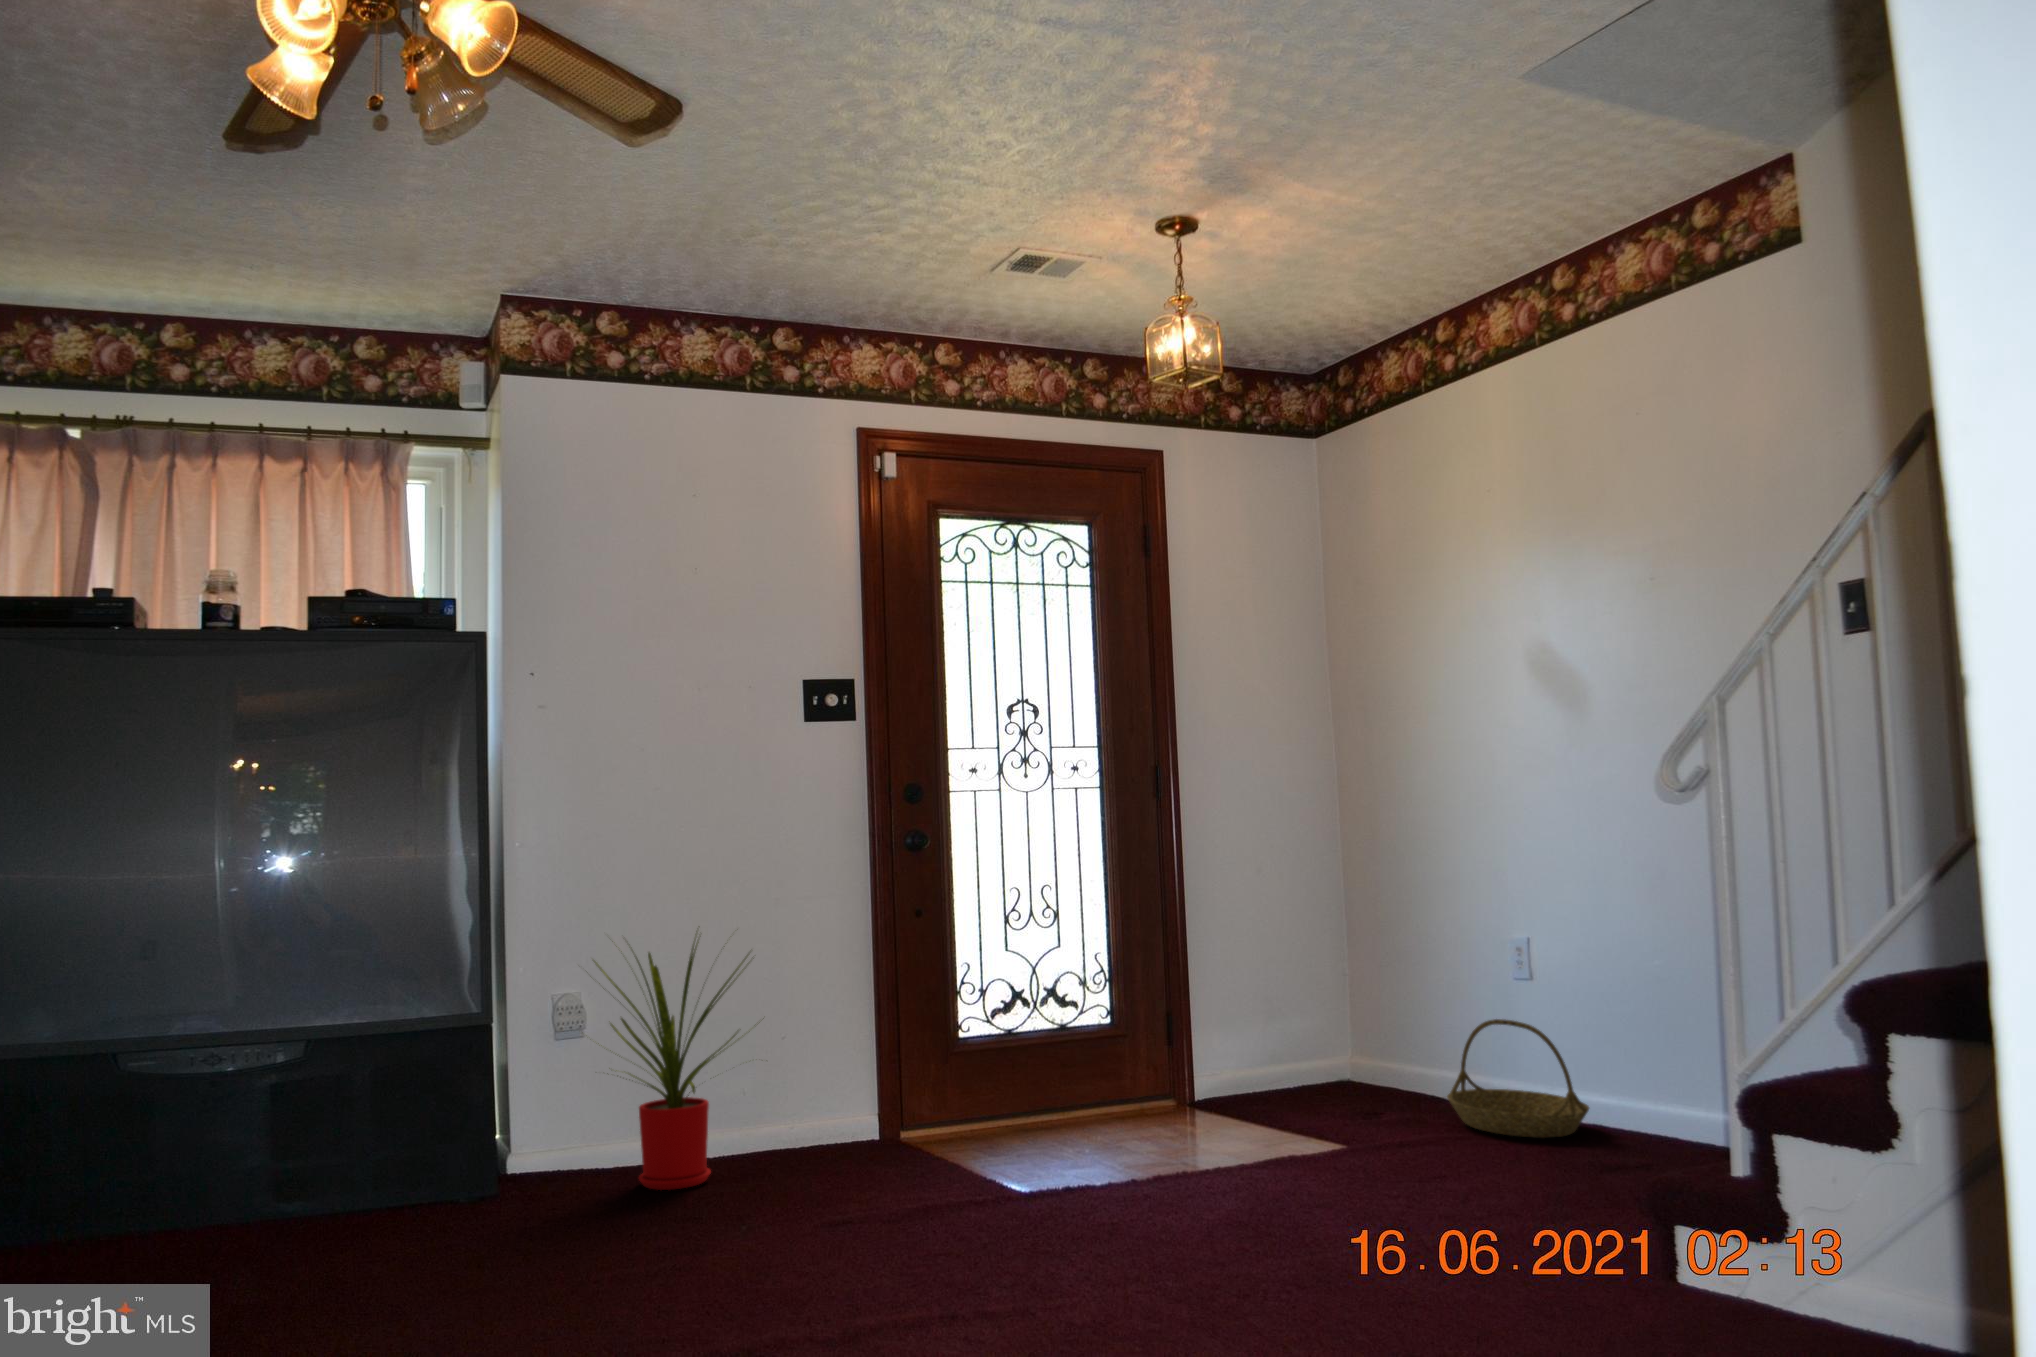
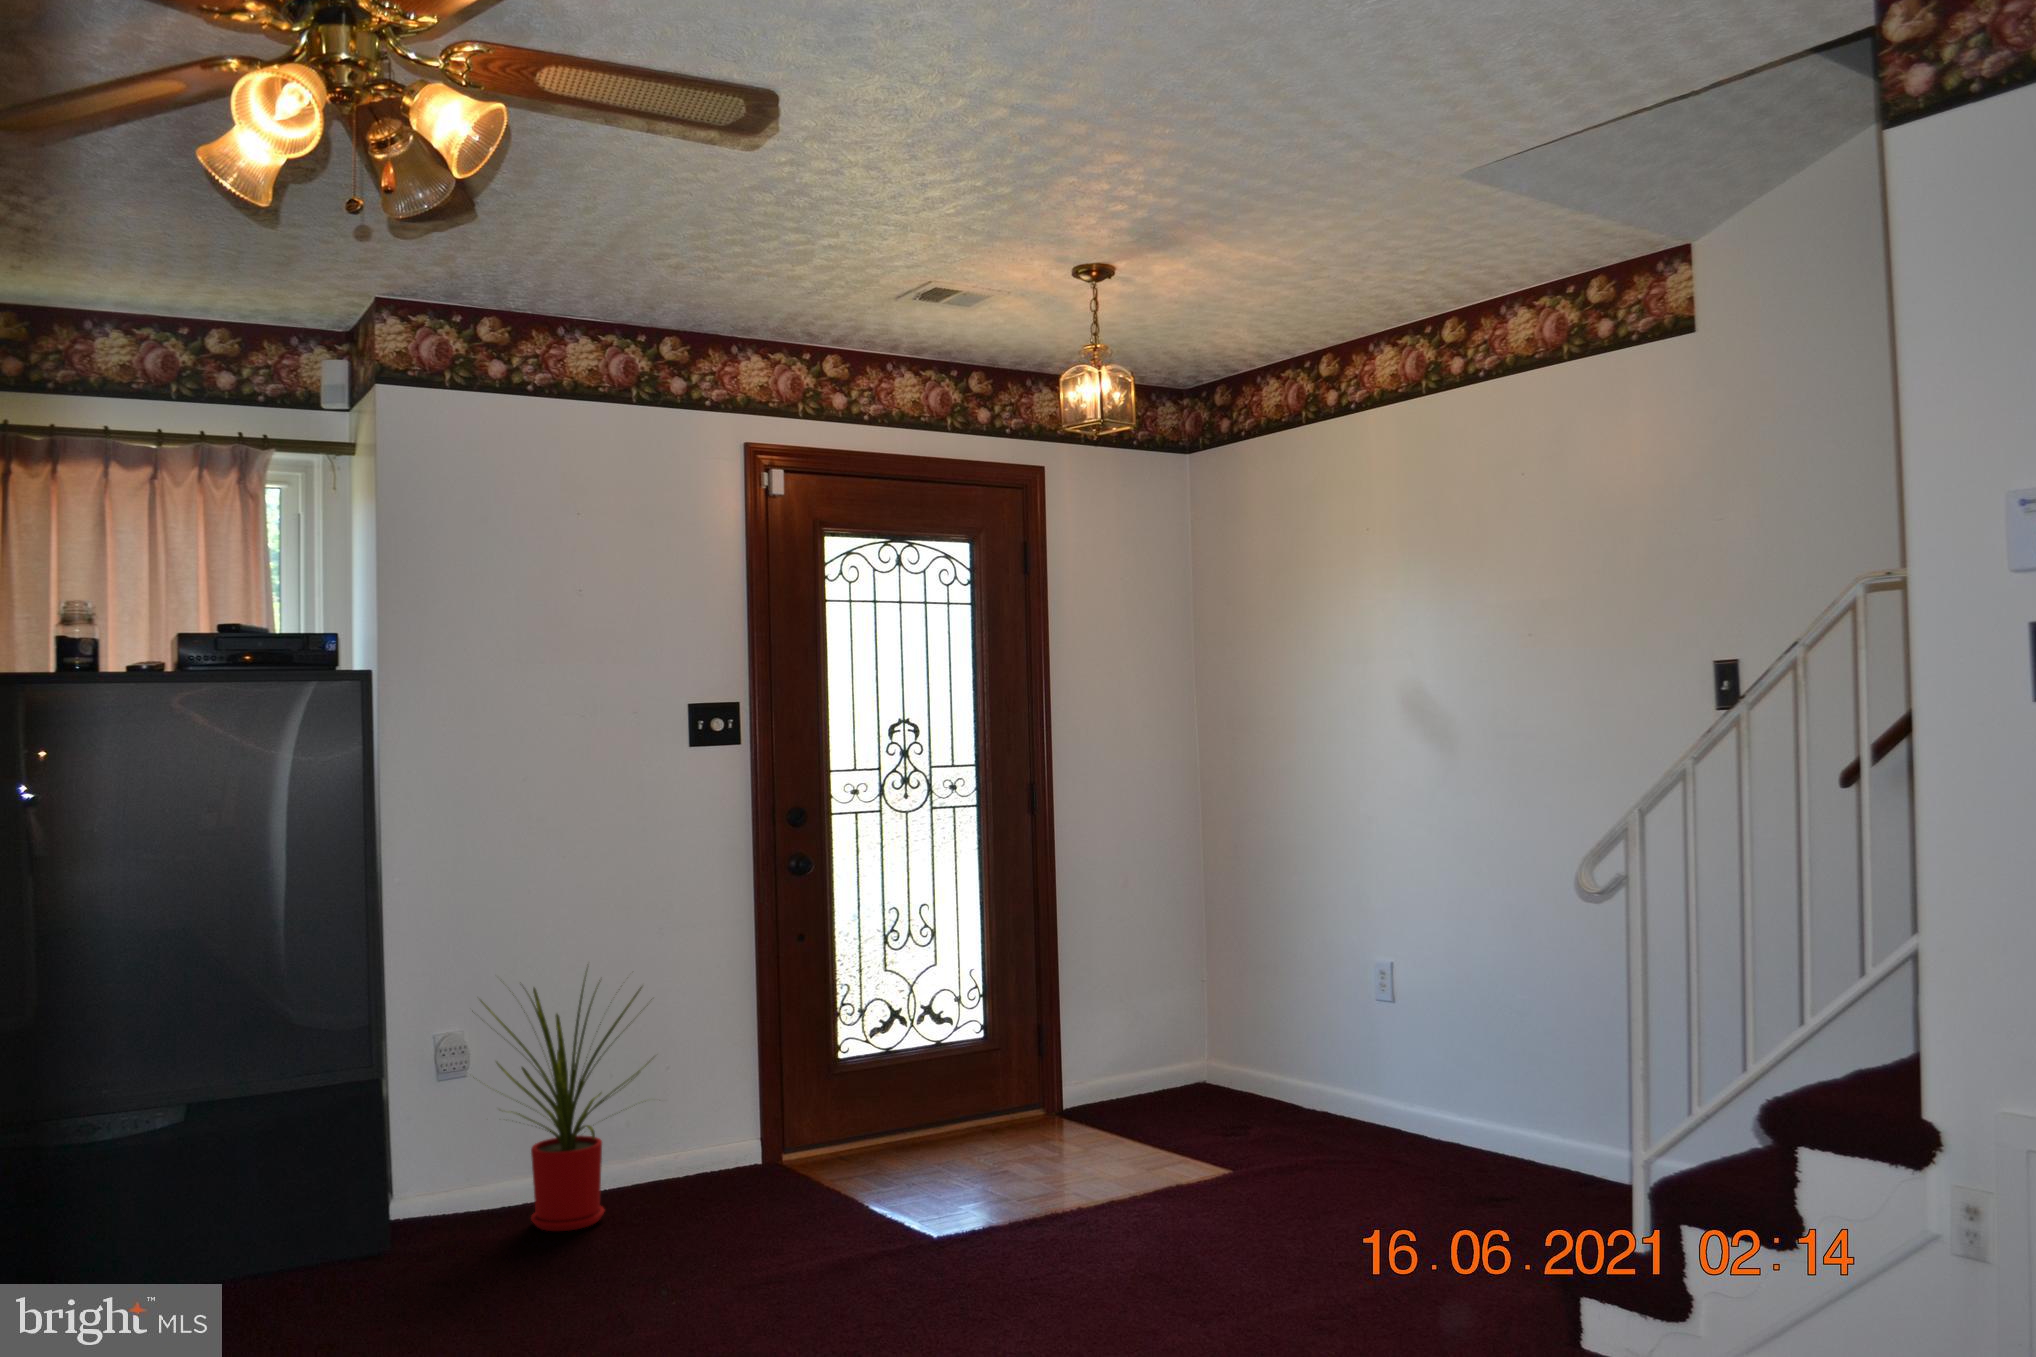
basket: present [1447,1019,1589,1138] -> none [1309,1040,1441,1154]

